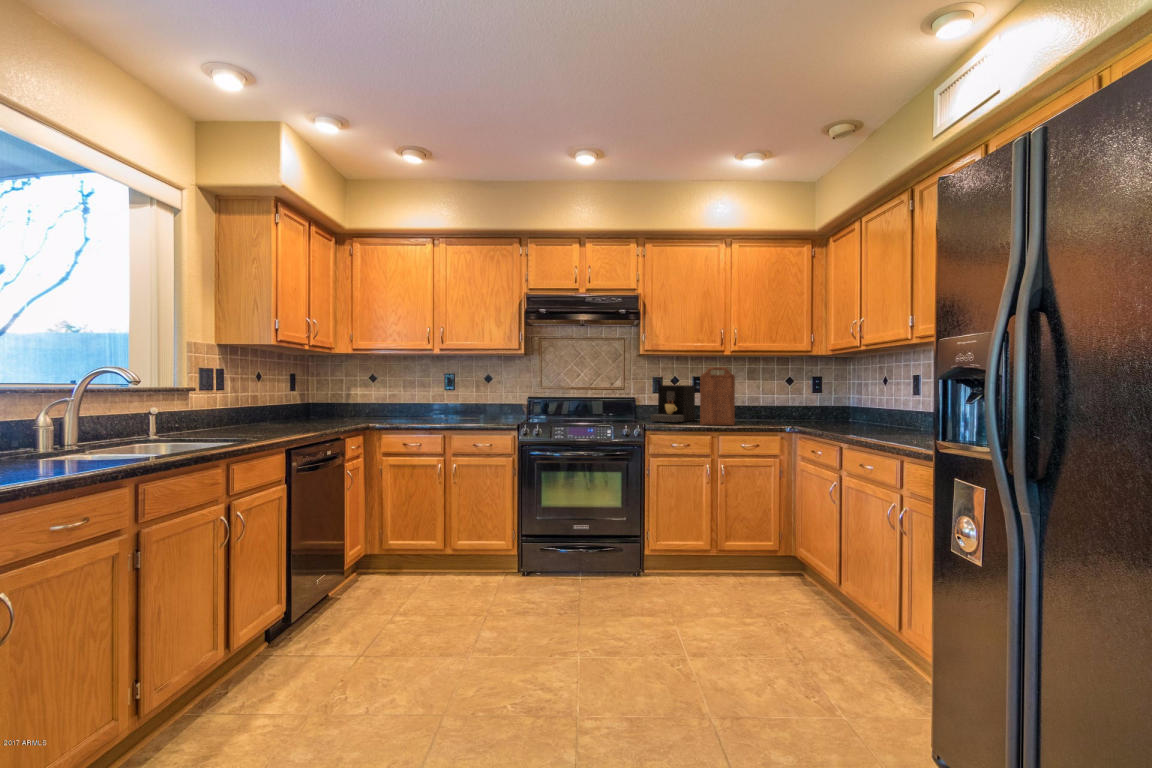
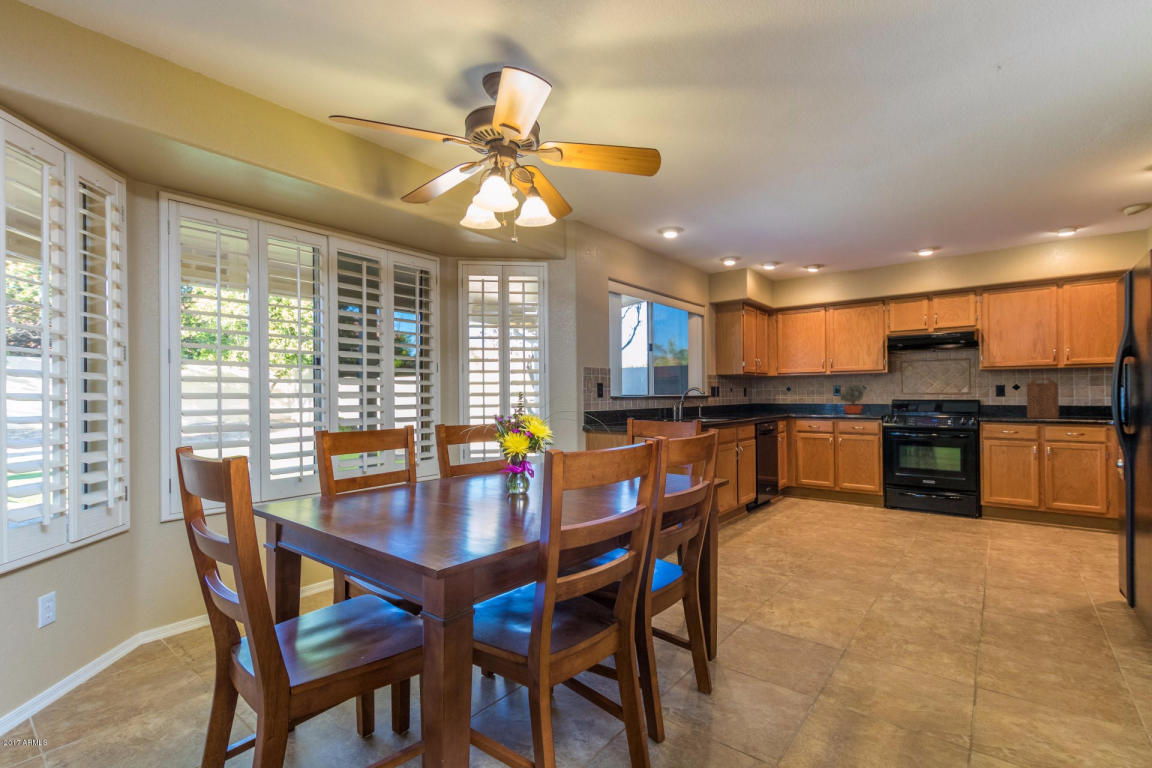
potted plant: none [452,368,494,419] -> present [839,383,865,414]
coffee maker: present [651,385,695,422] -> none [988,391,1034,417]

